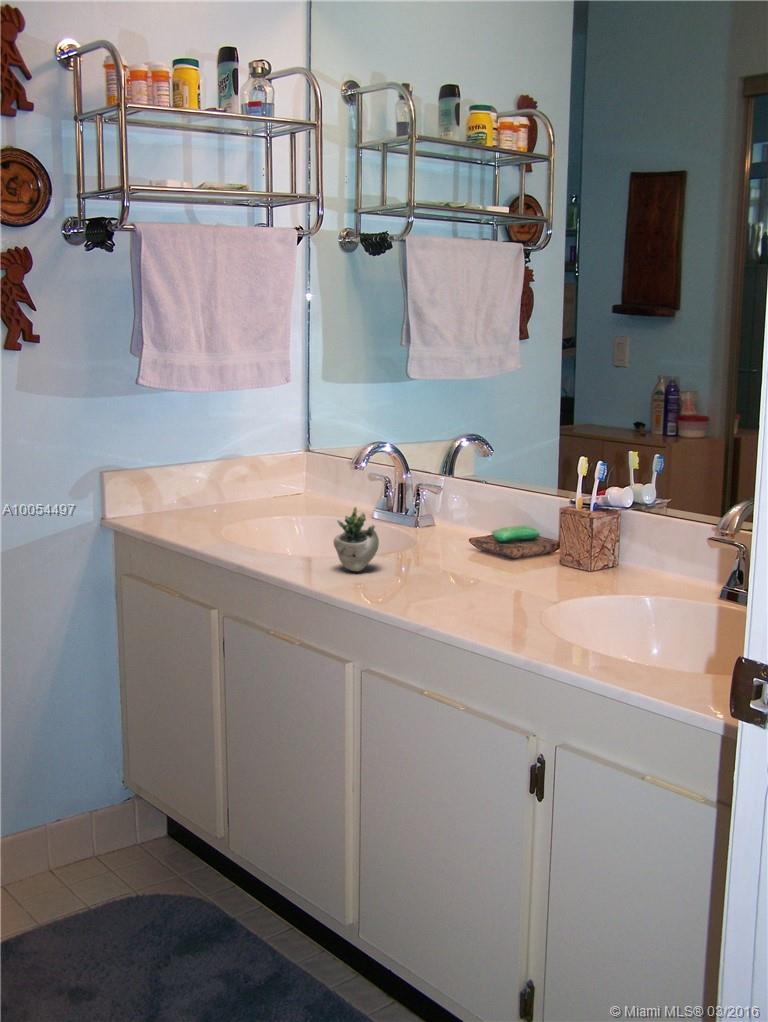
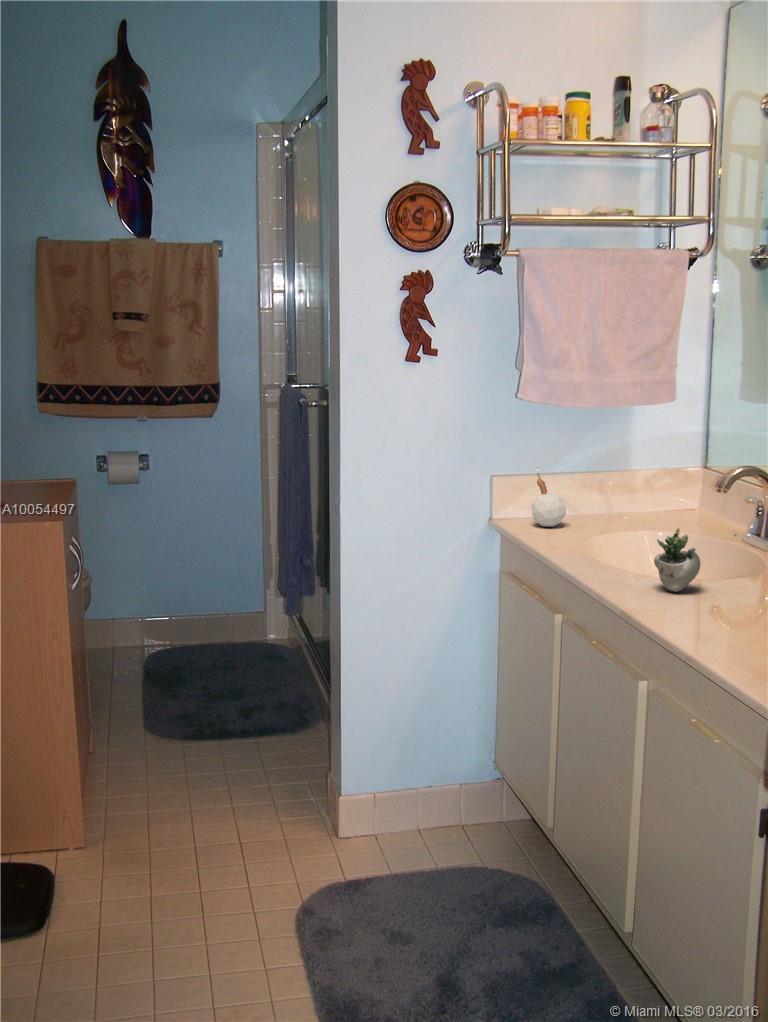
candle: none [158,460,194,522] -> present [532,467,566,527]

